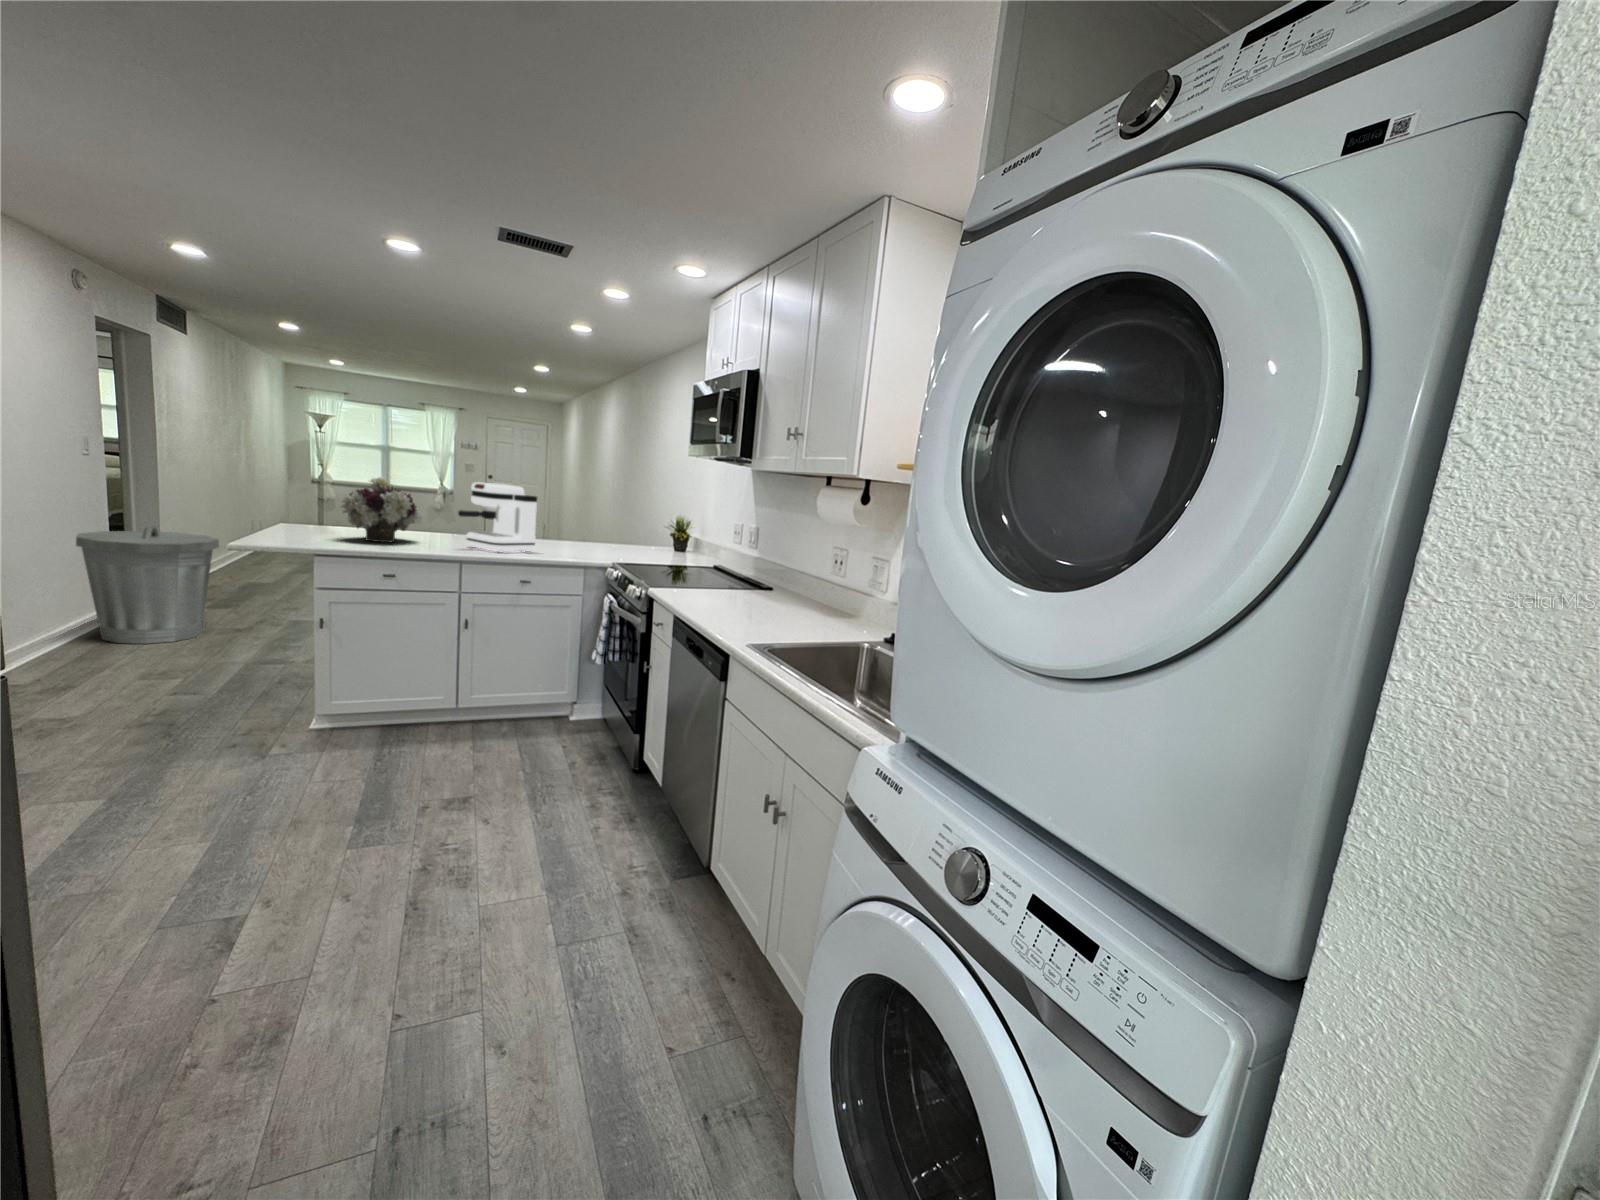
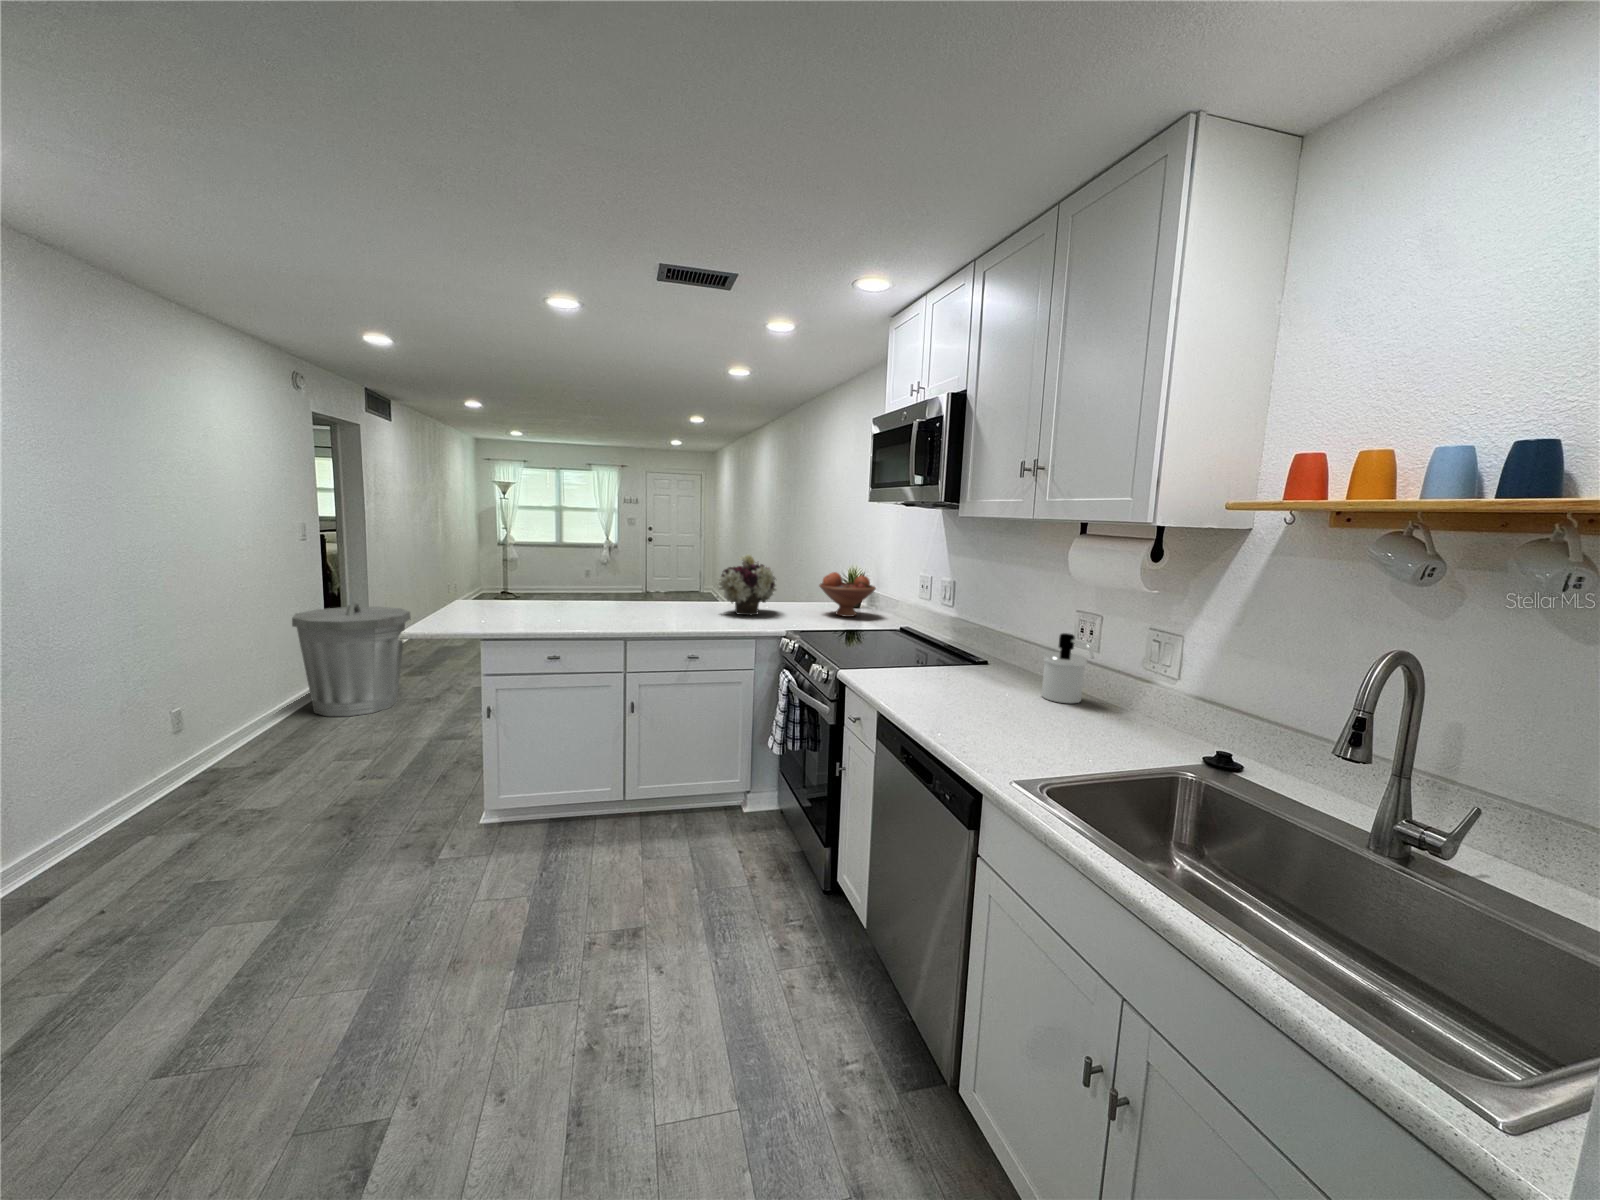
flower arrangement: present [340,477,420,542] -> present [717,554,776,615]
coffee maker: present [458,482,537,552] -> none [621,548,702,624]
fruit bowl: none [648,518,699,558] -> present [819,572,876,617]
soap dispenser: none [801,561,833,613] -> present [1041,633,1094,703]

